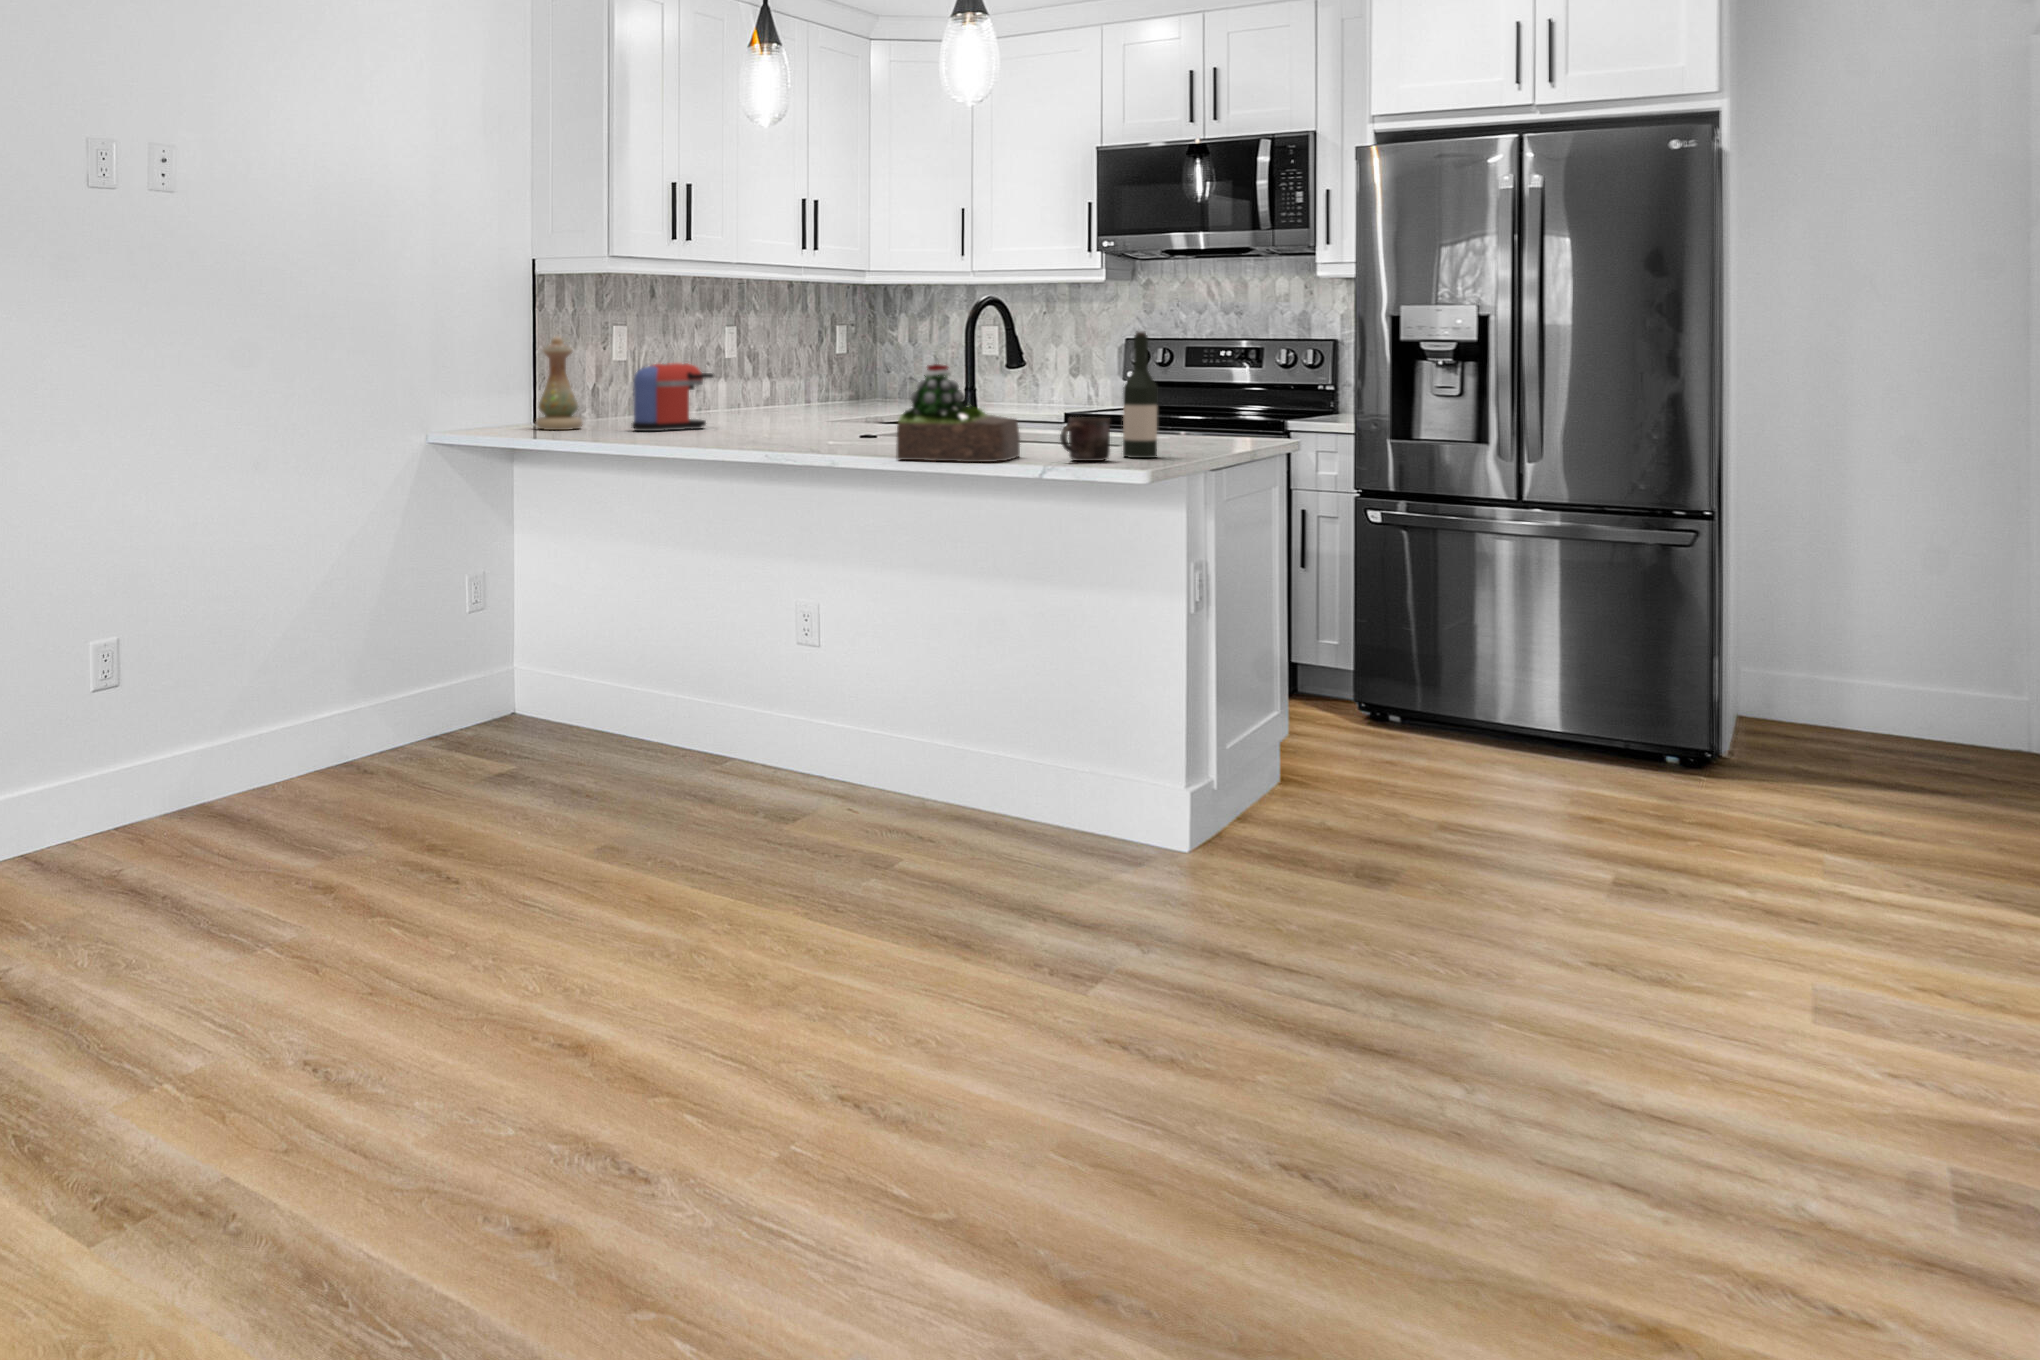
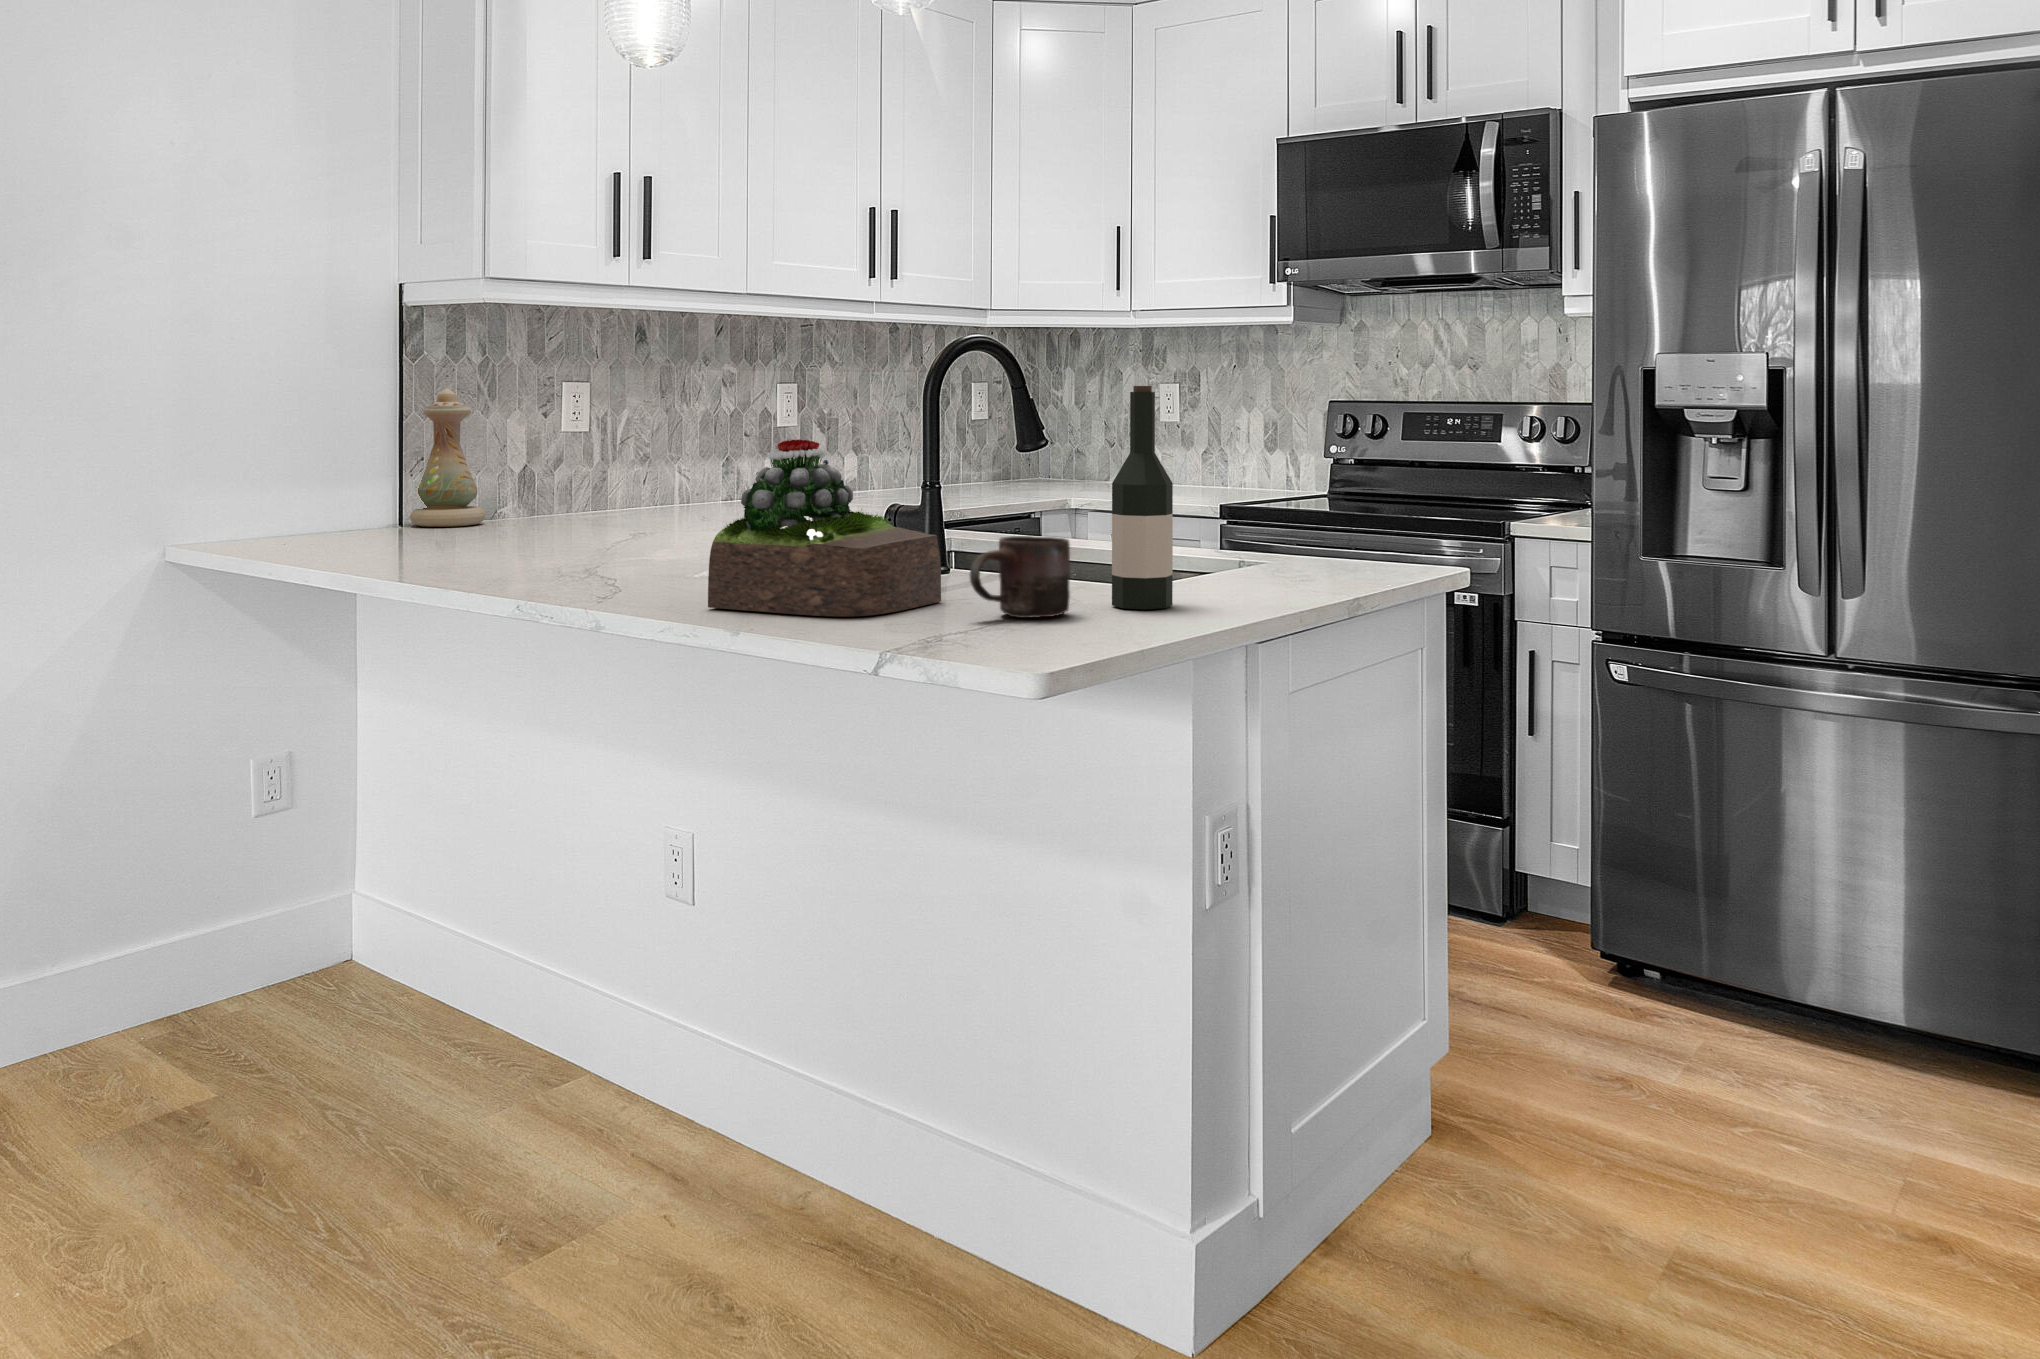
coffee maker: present [632,363,714,431] -> none [532,431,673,532]

